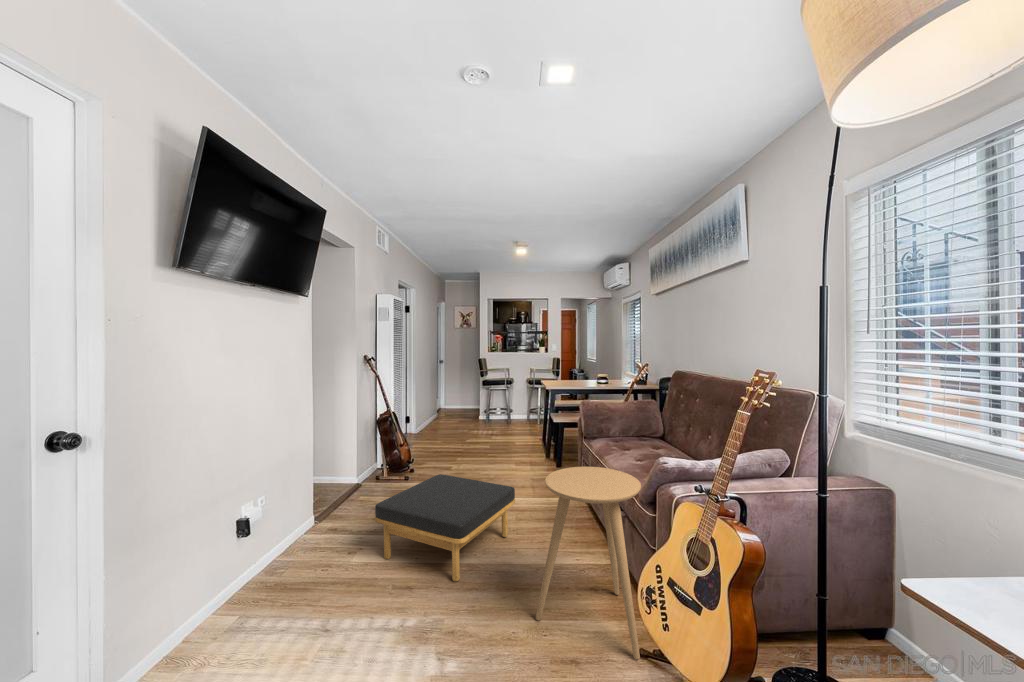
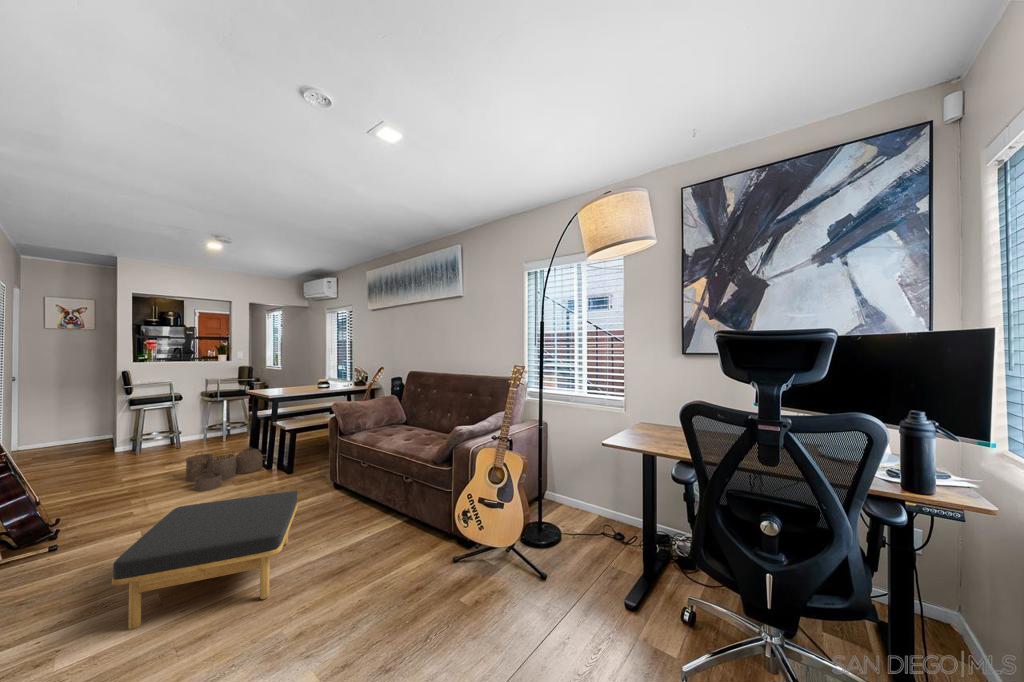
woven basket: none [492,430,547,465] -> present [186,448,263,491]
side table: present [536,467,641,659] -> none [372,443,459,582]

